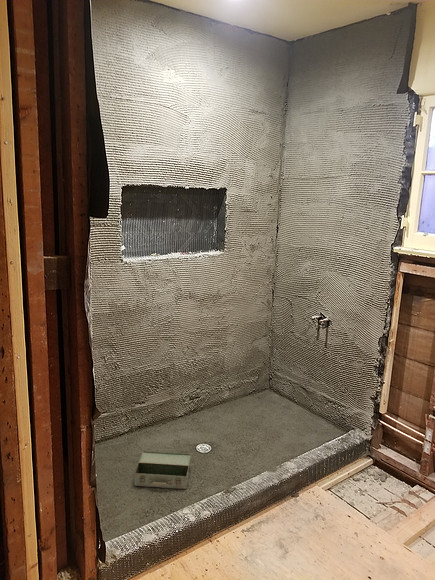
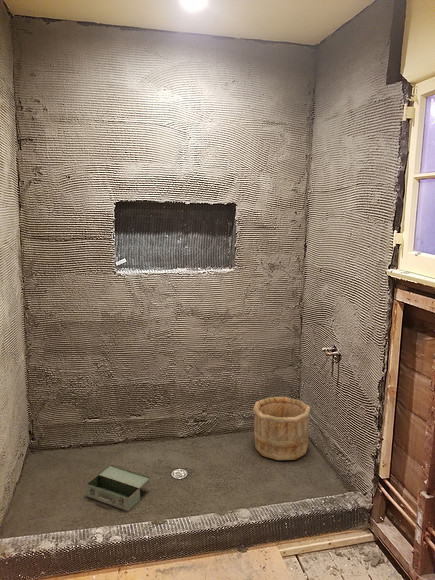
wooden bucket: none [245,364,297,419] -> present [253,397,310,460]

